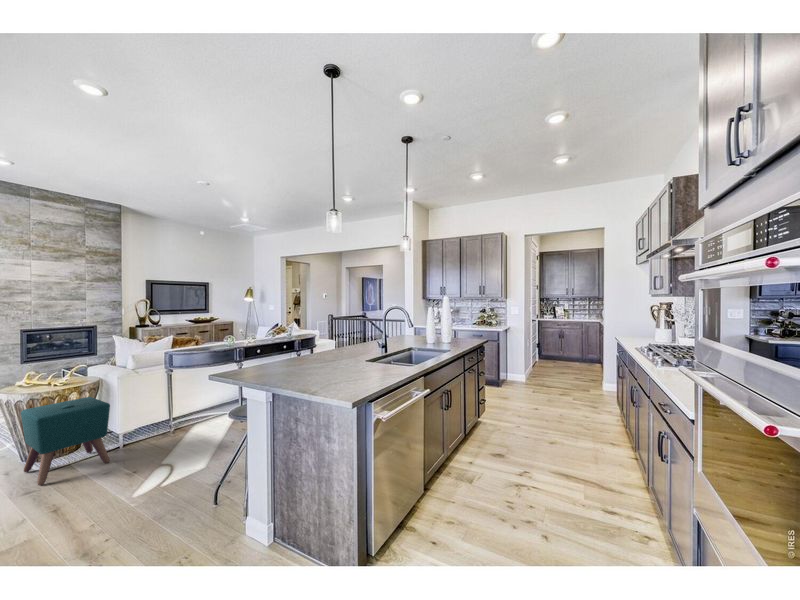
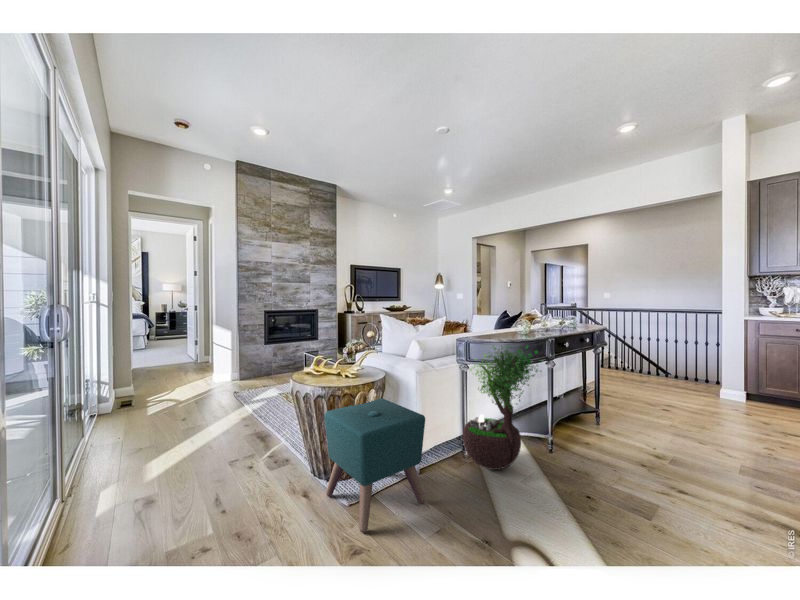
potted tree: none [163,347,222,437] -> present [463,345,541,470]

